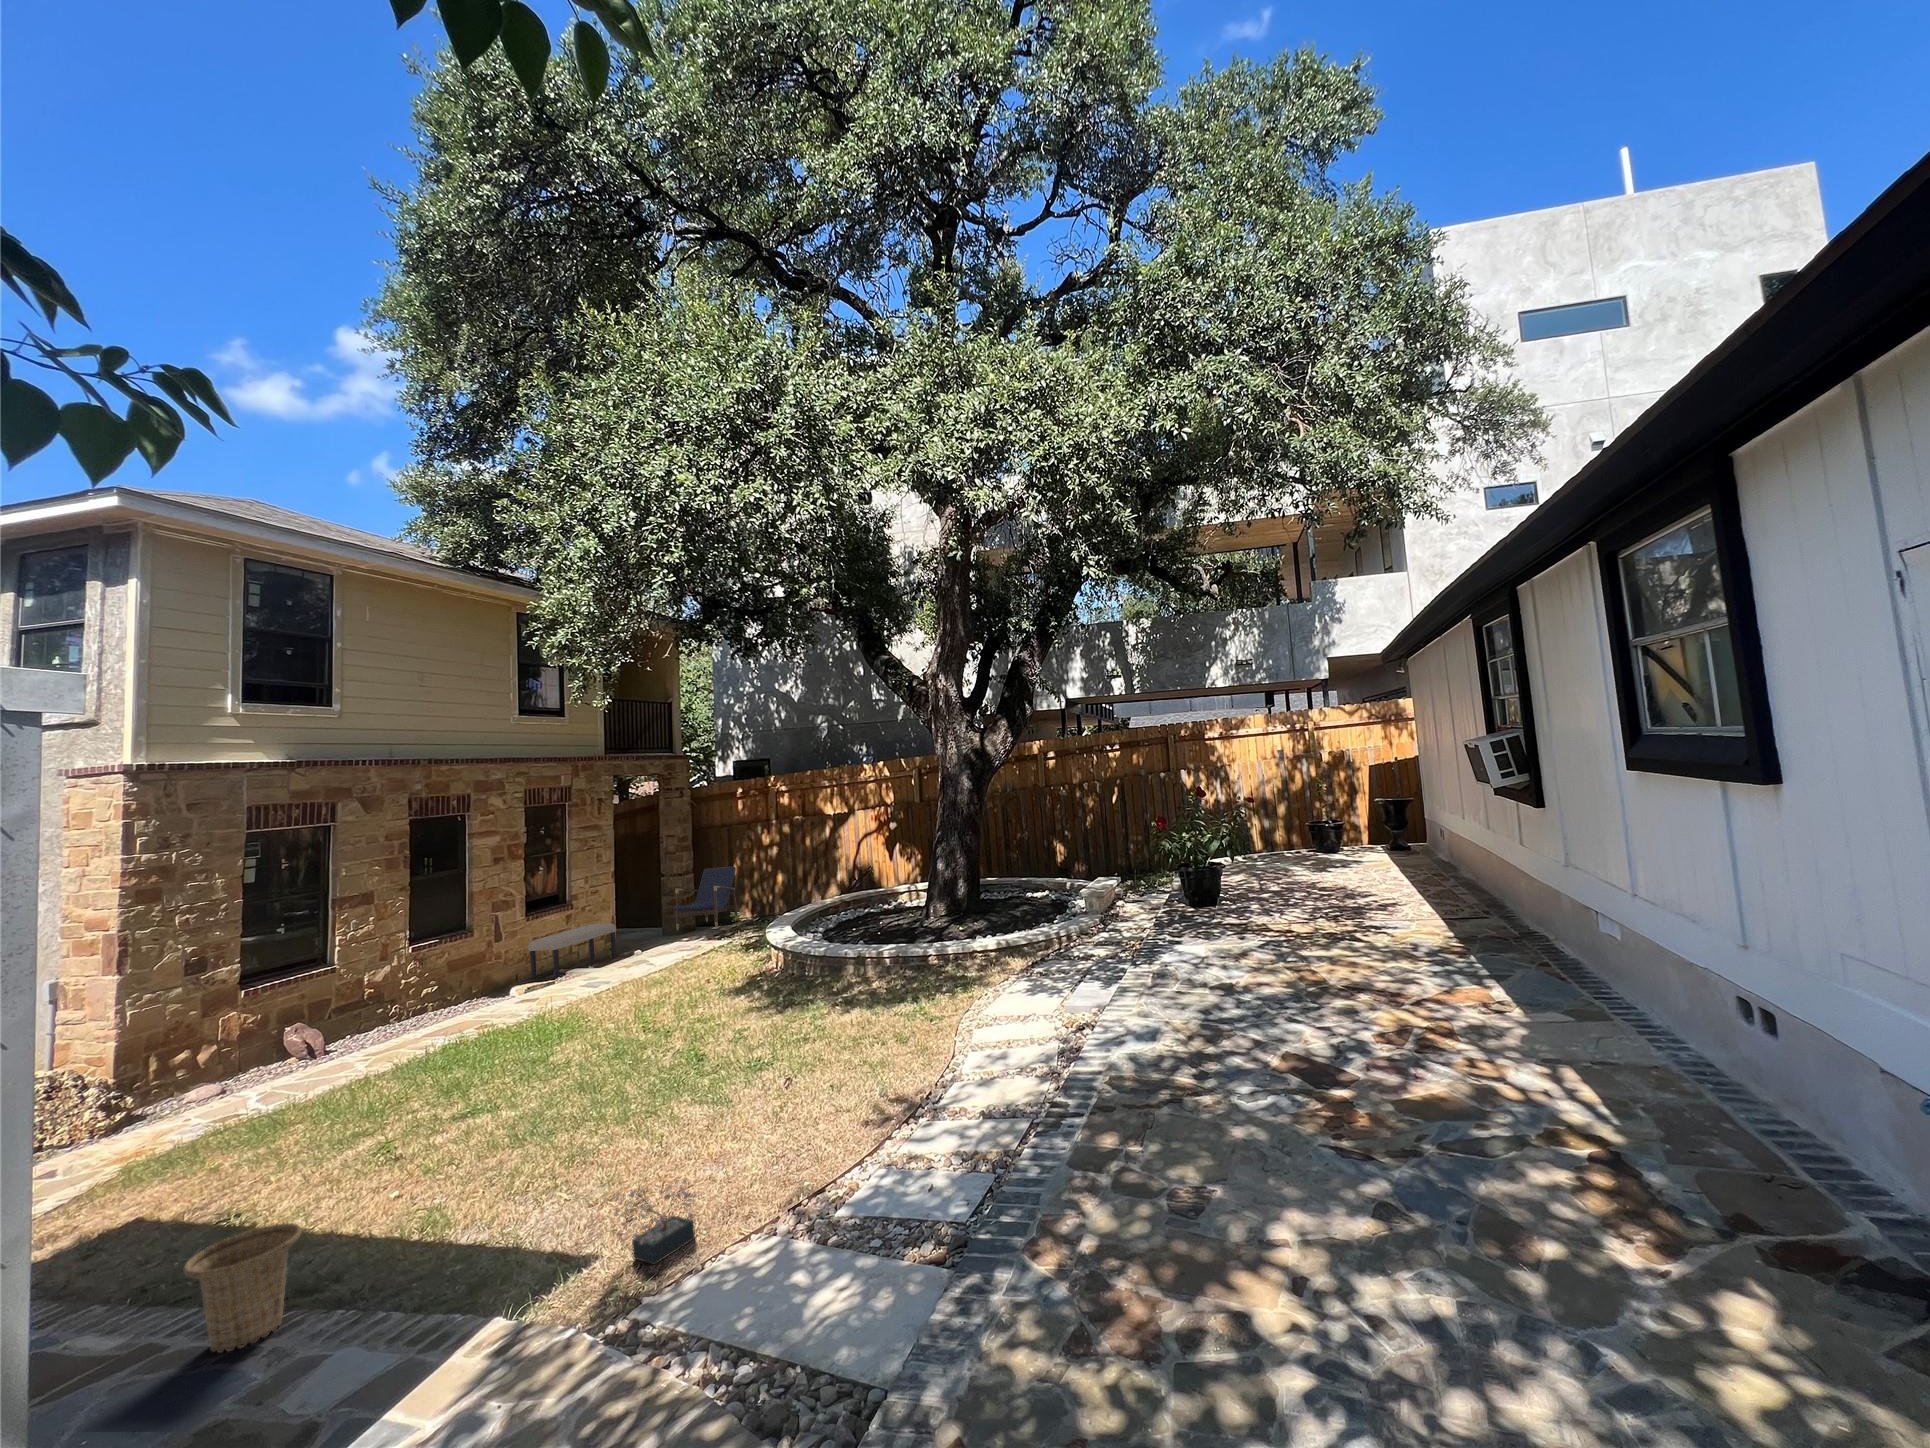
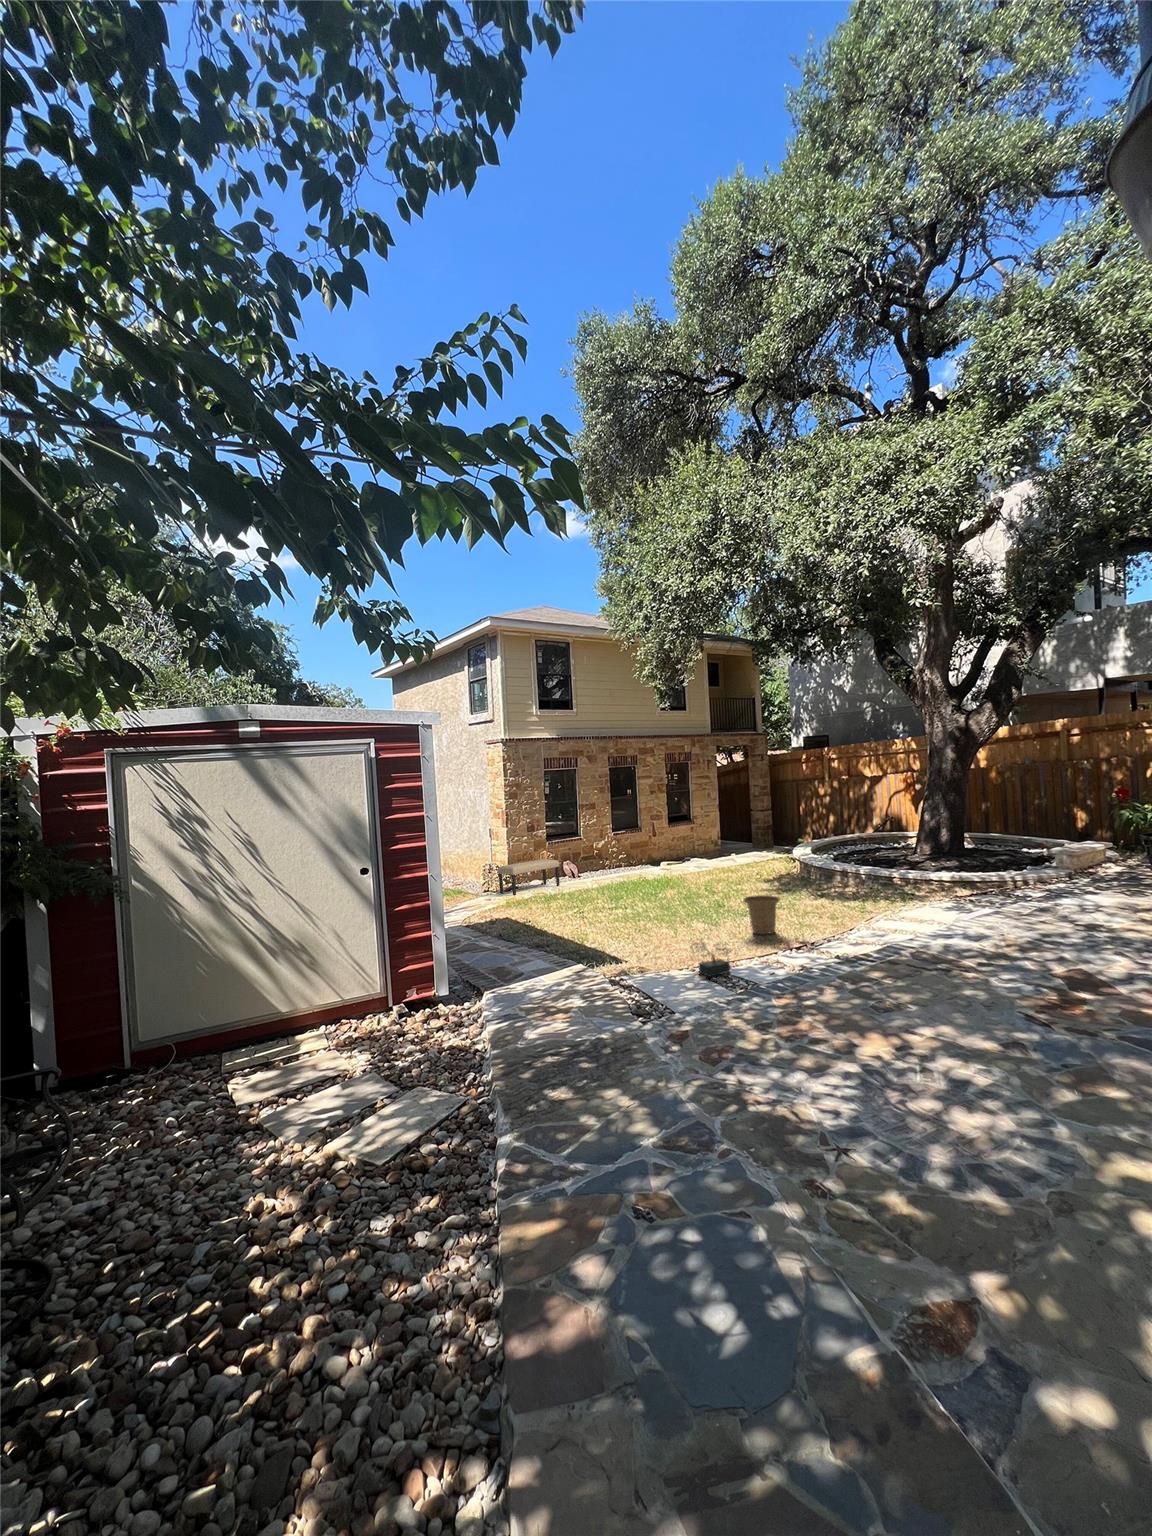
lounge chair: present [674,867,738,930] -> none [759,808,802,847]
bench: present [528,923,616,979] -> present [497,859,560,895]
basket: present [184,1223,302,1353] -> present [743,895,780,935]

